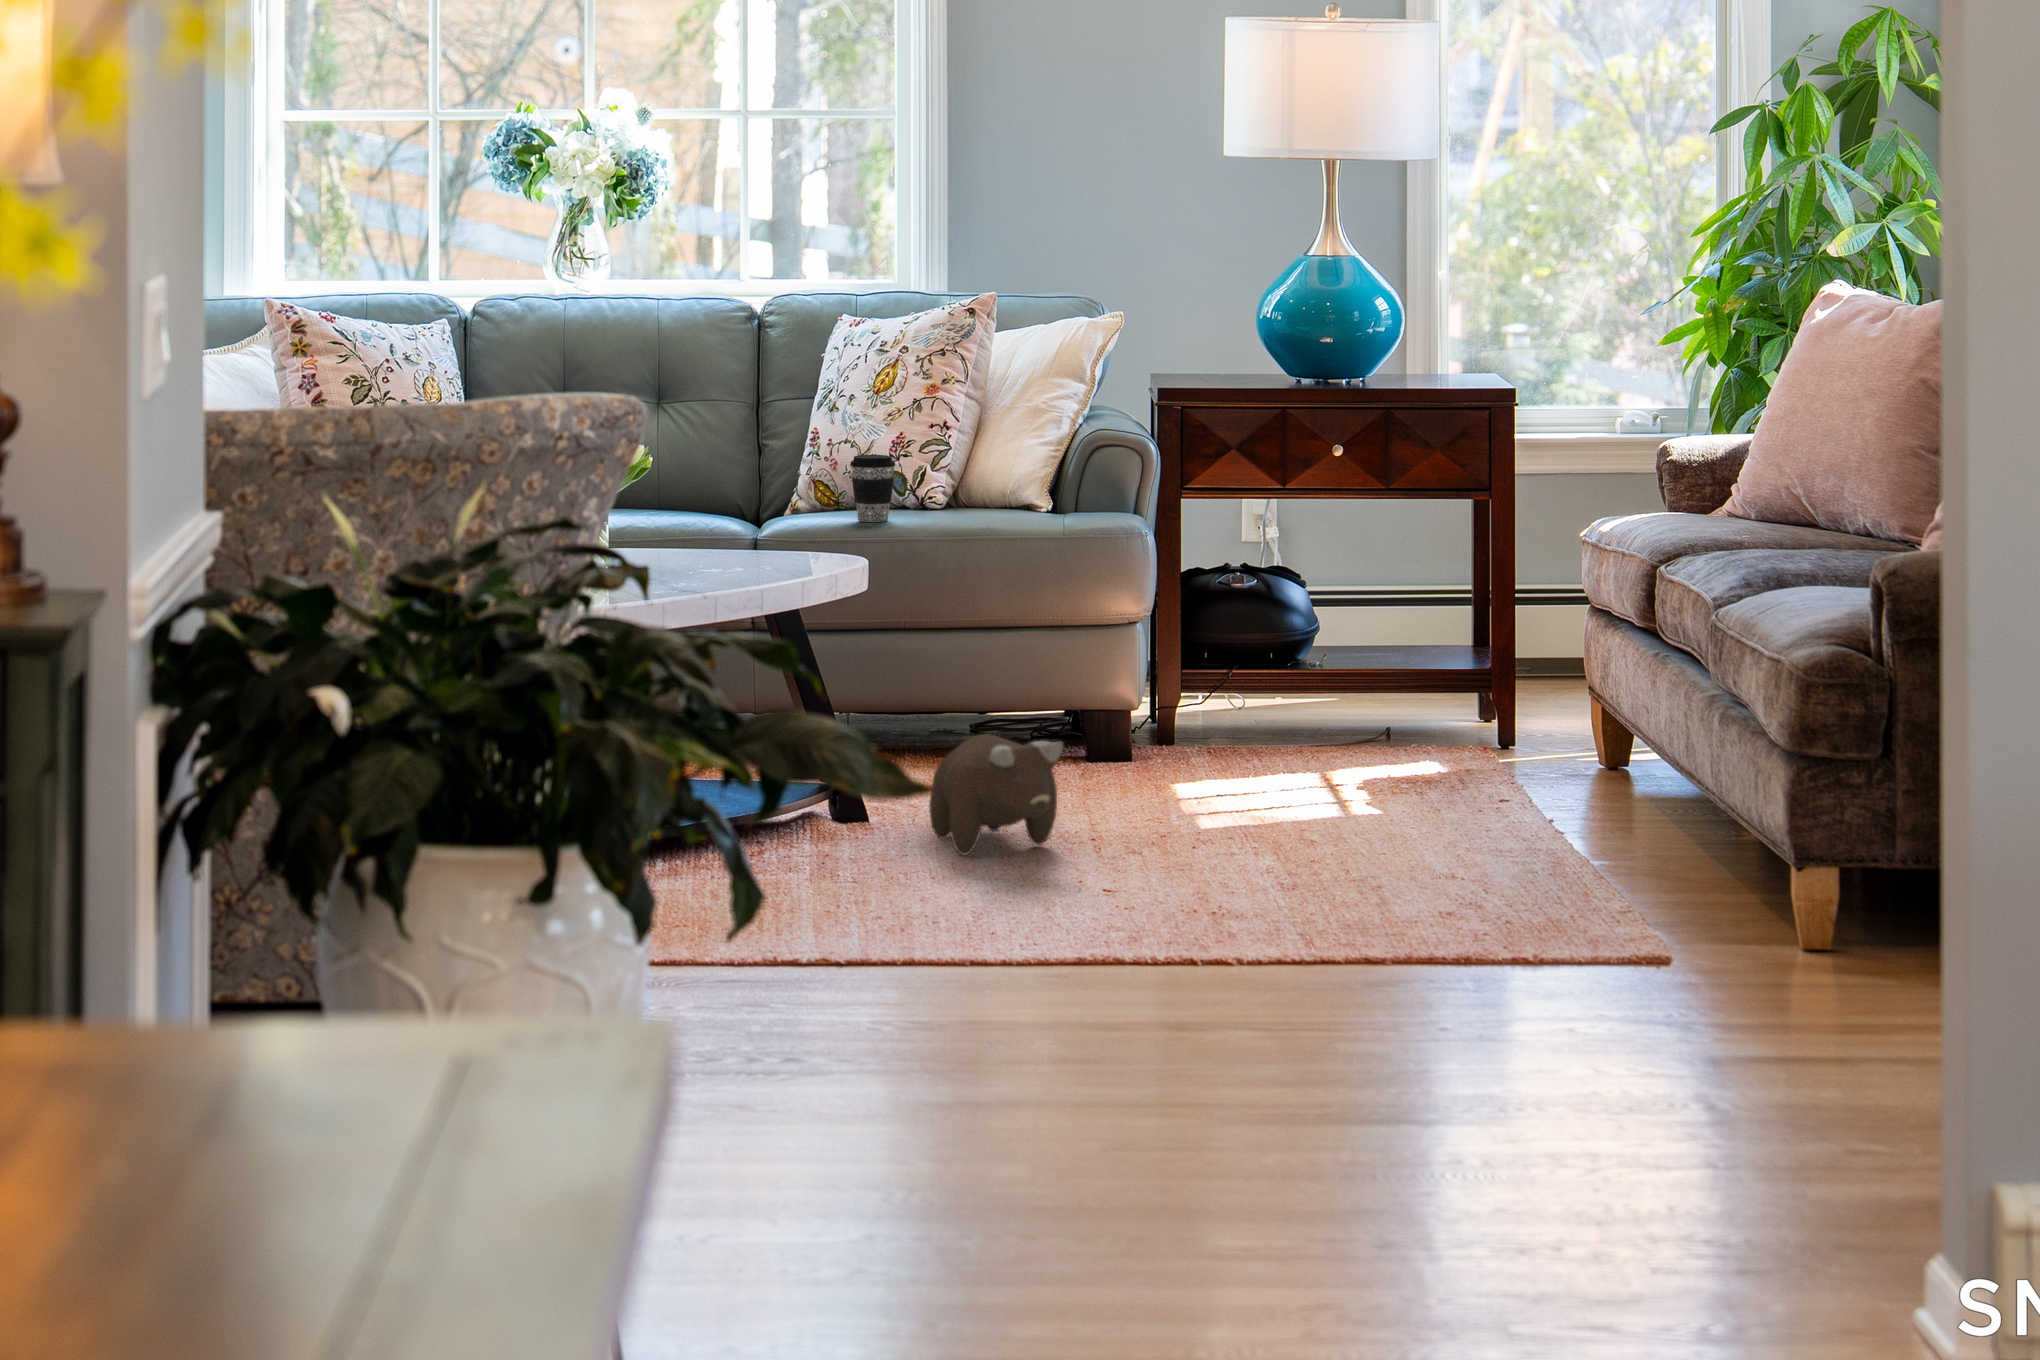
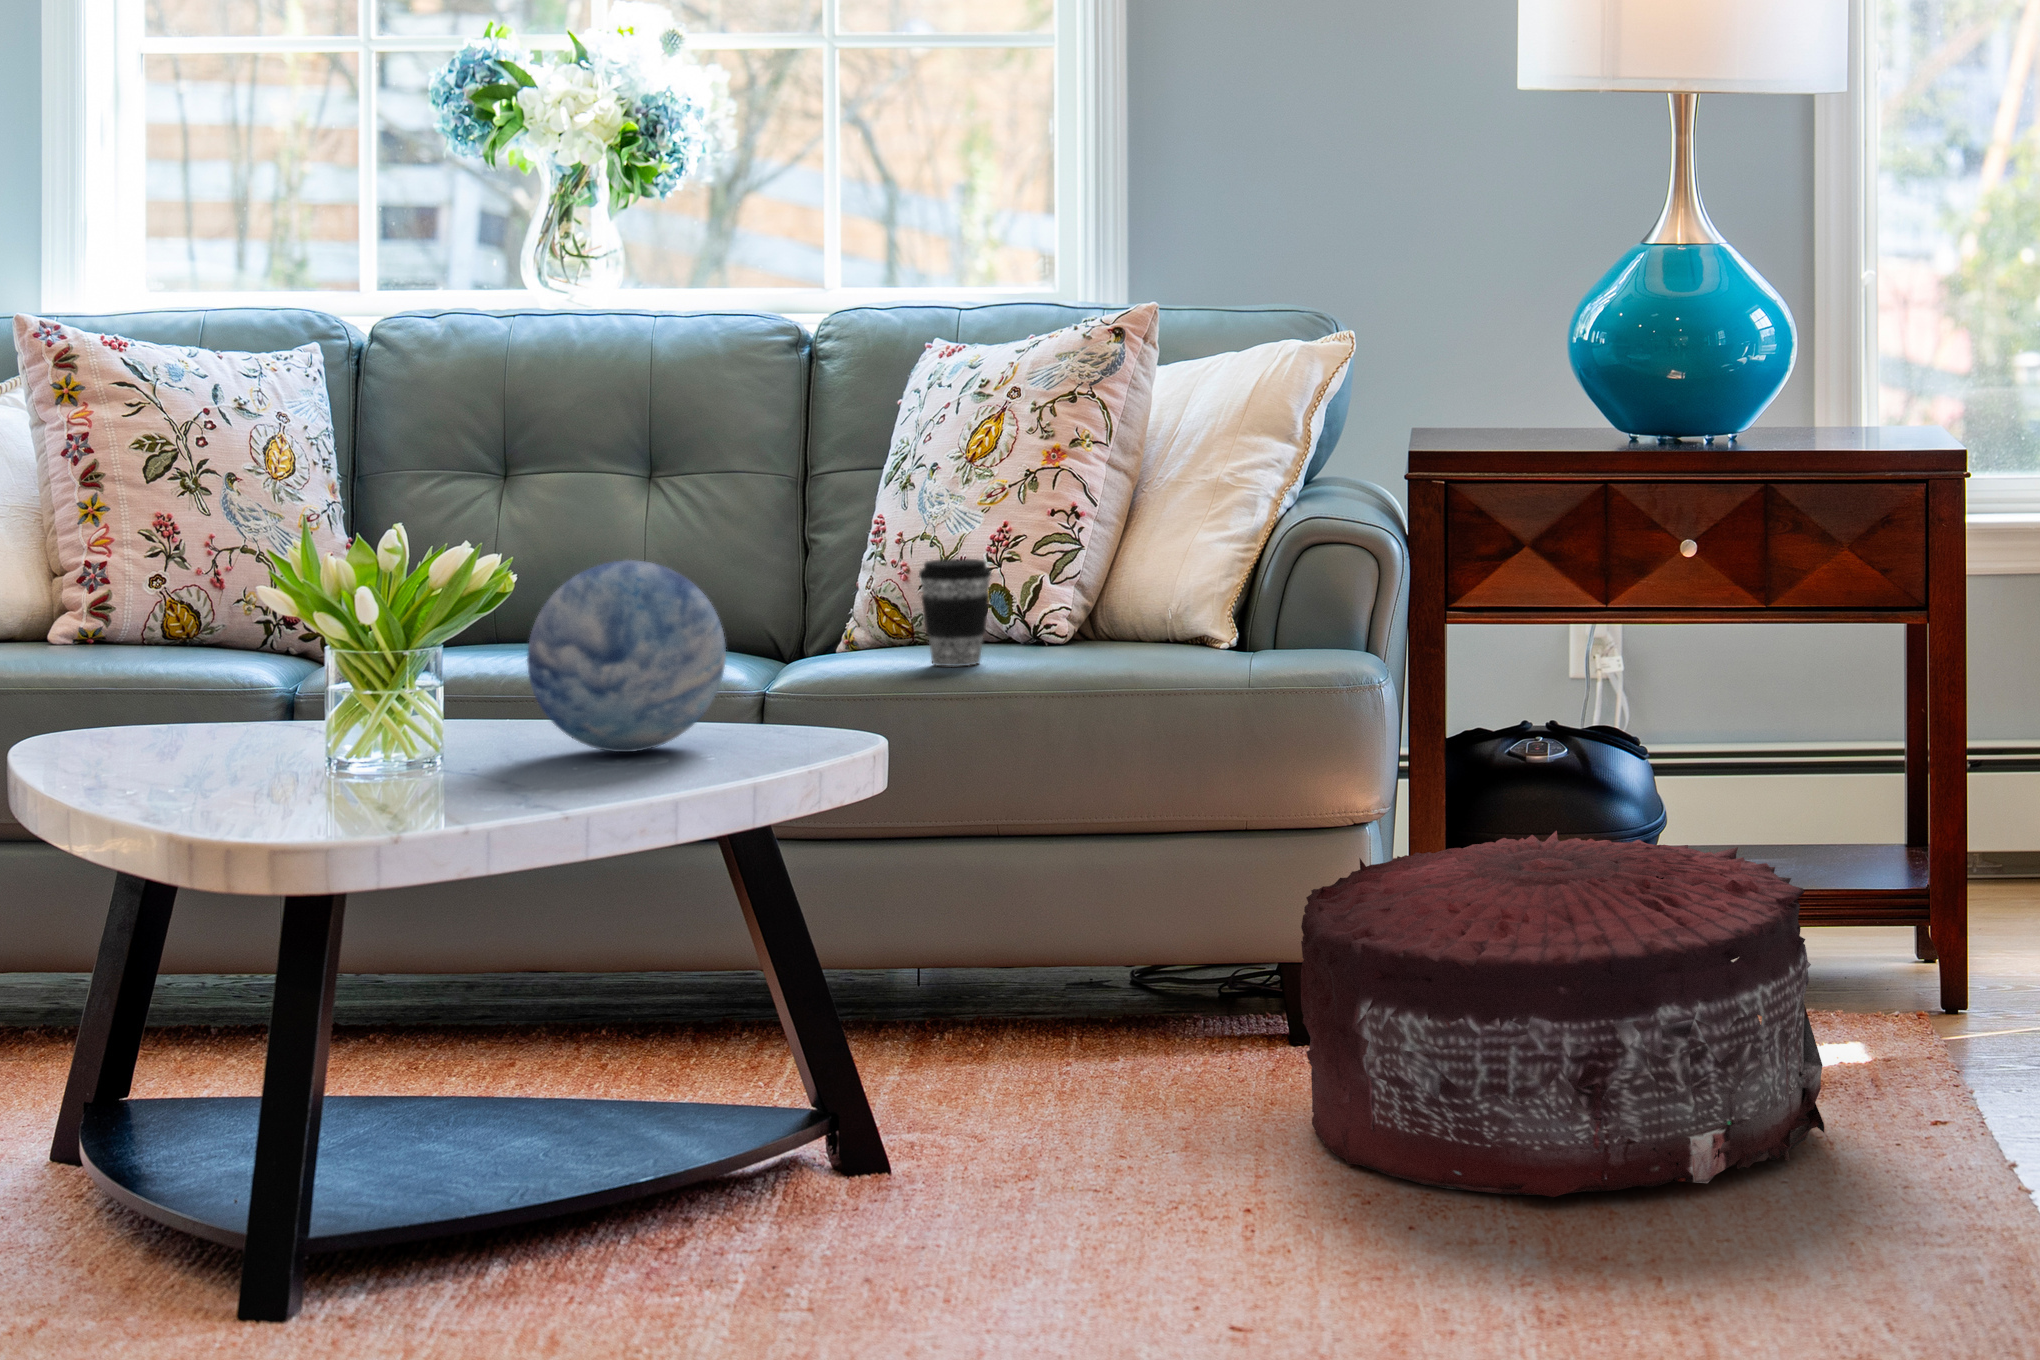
decorative orb: none [669,450,782,562] -> present [527,560,726,752]
pouf: none [1108,625,1435,830] -> present [1301,831,1824,1197]
plush toy: present [929,734,1063,855] -> none [956,1046,1168,1263]

